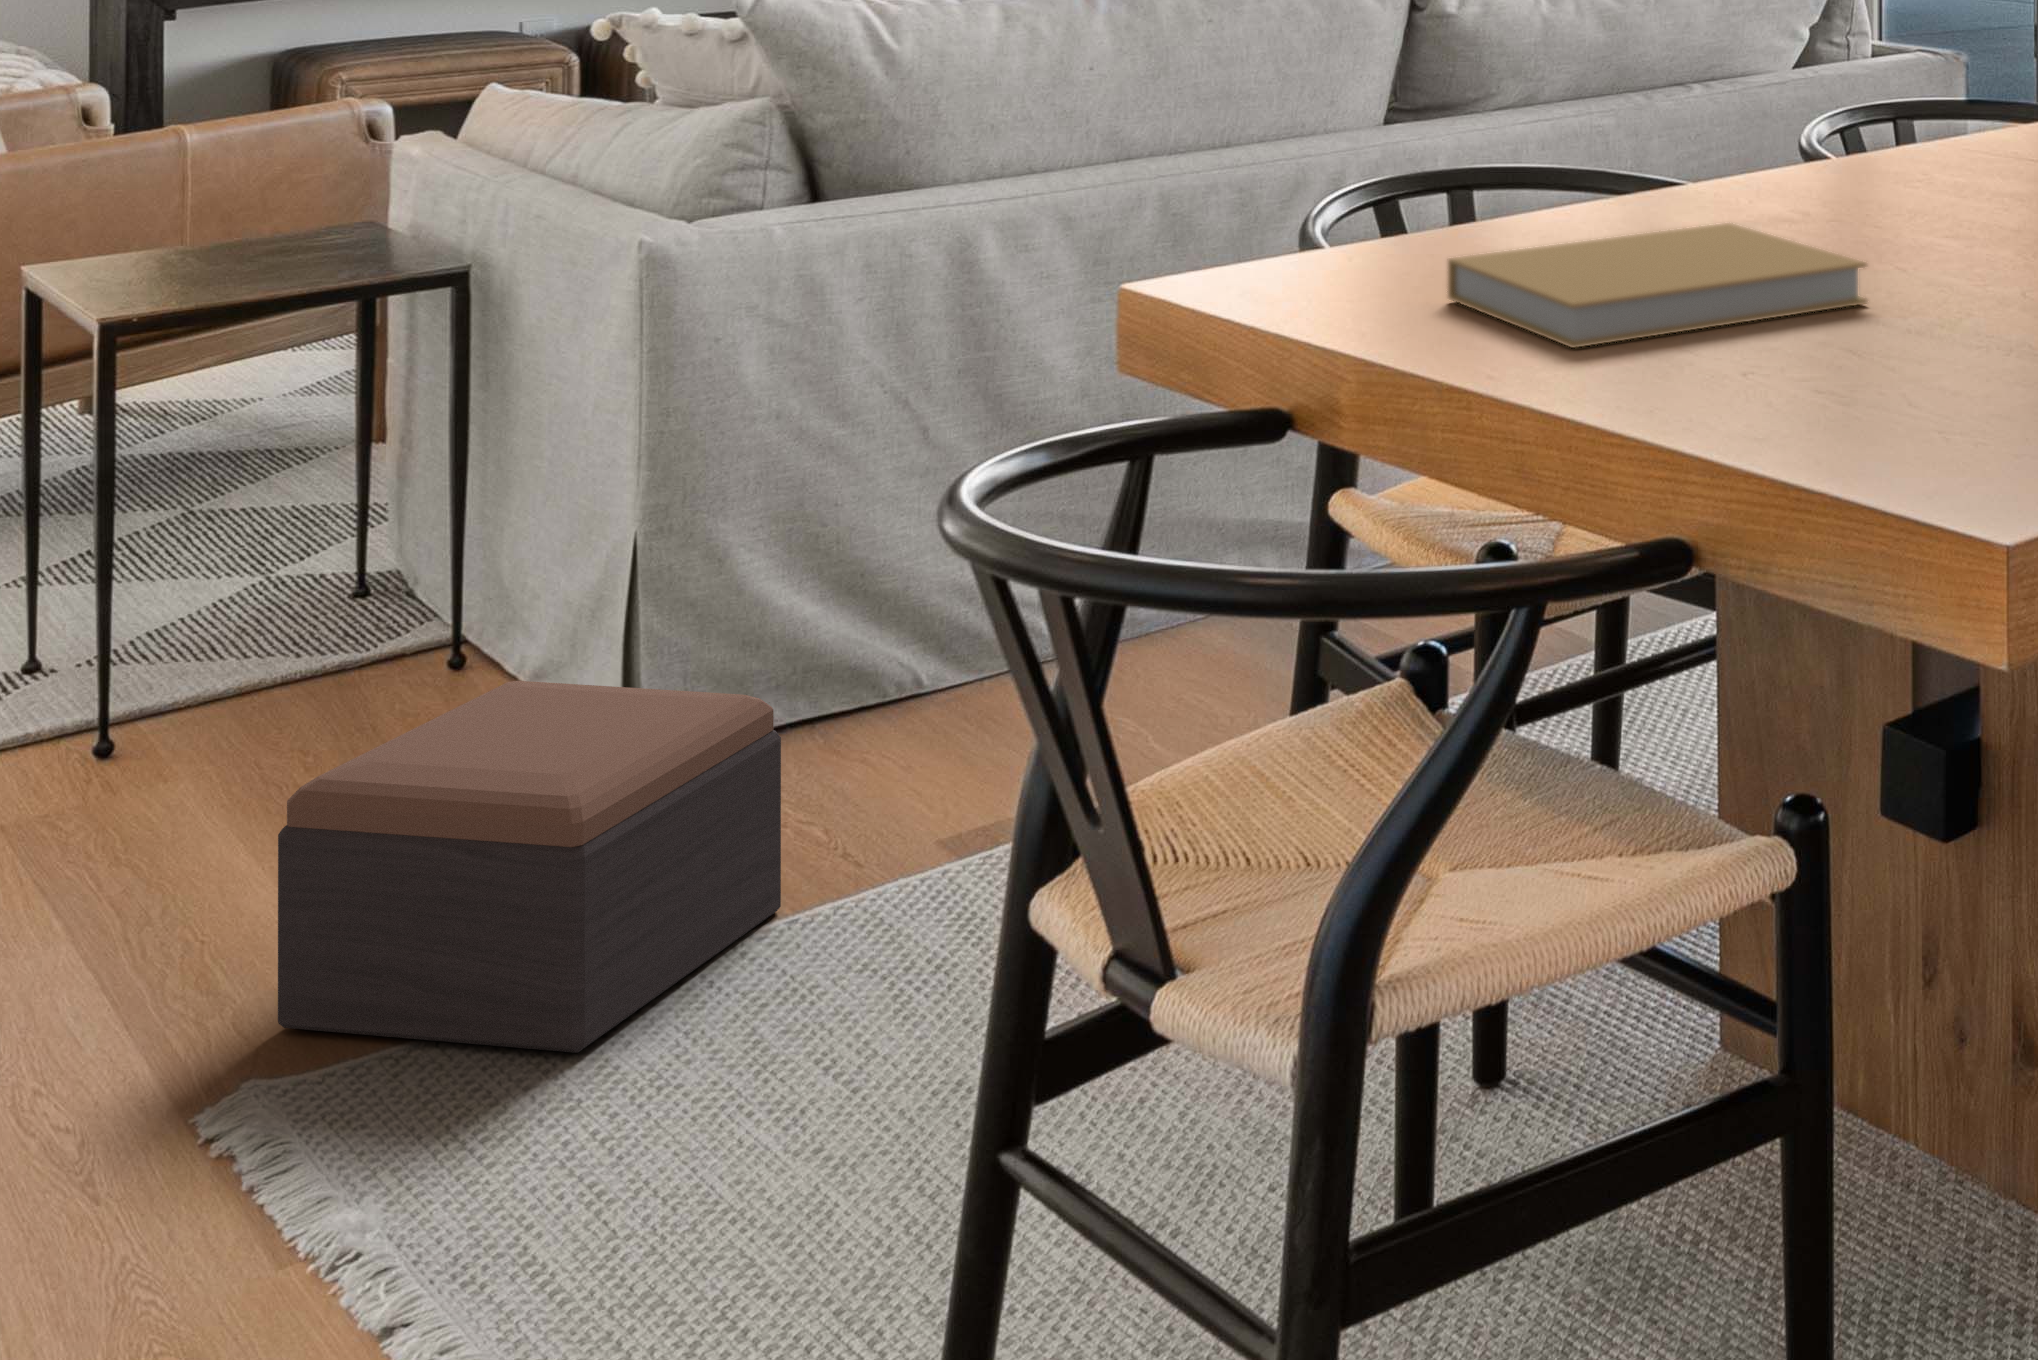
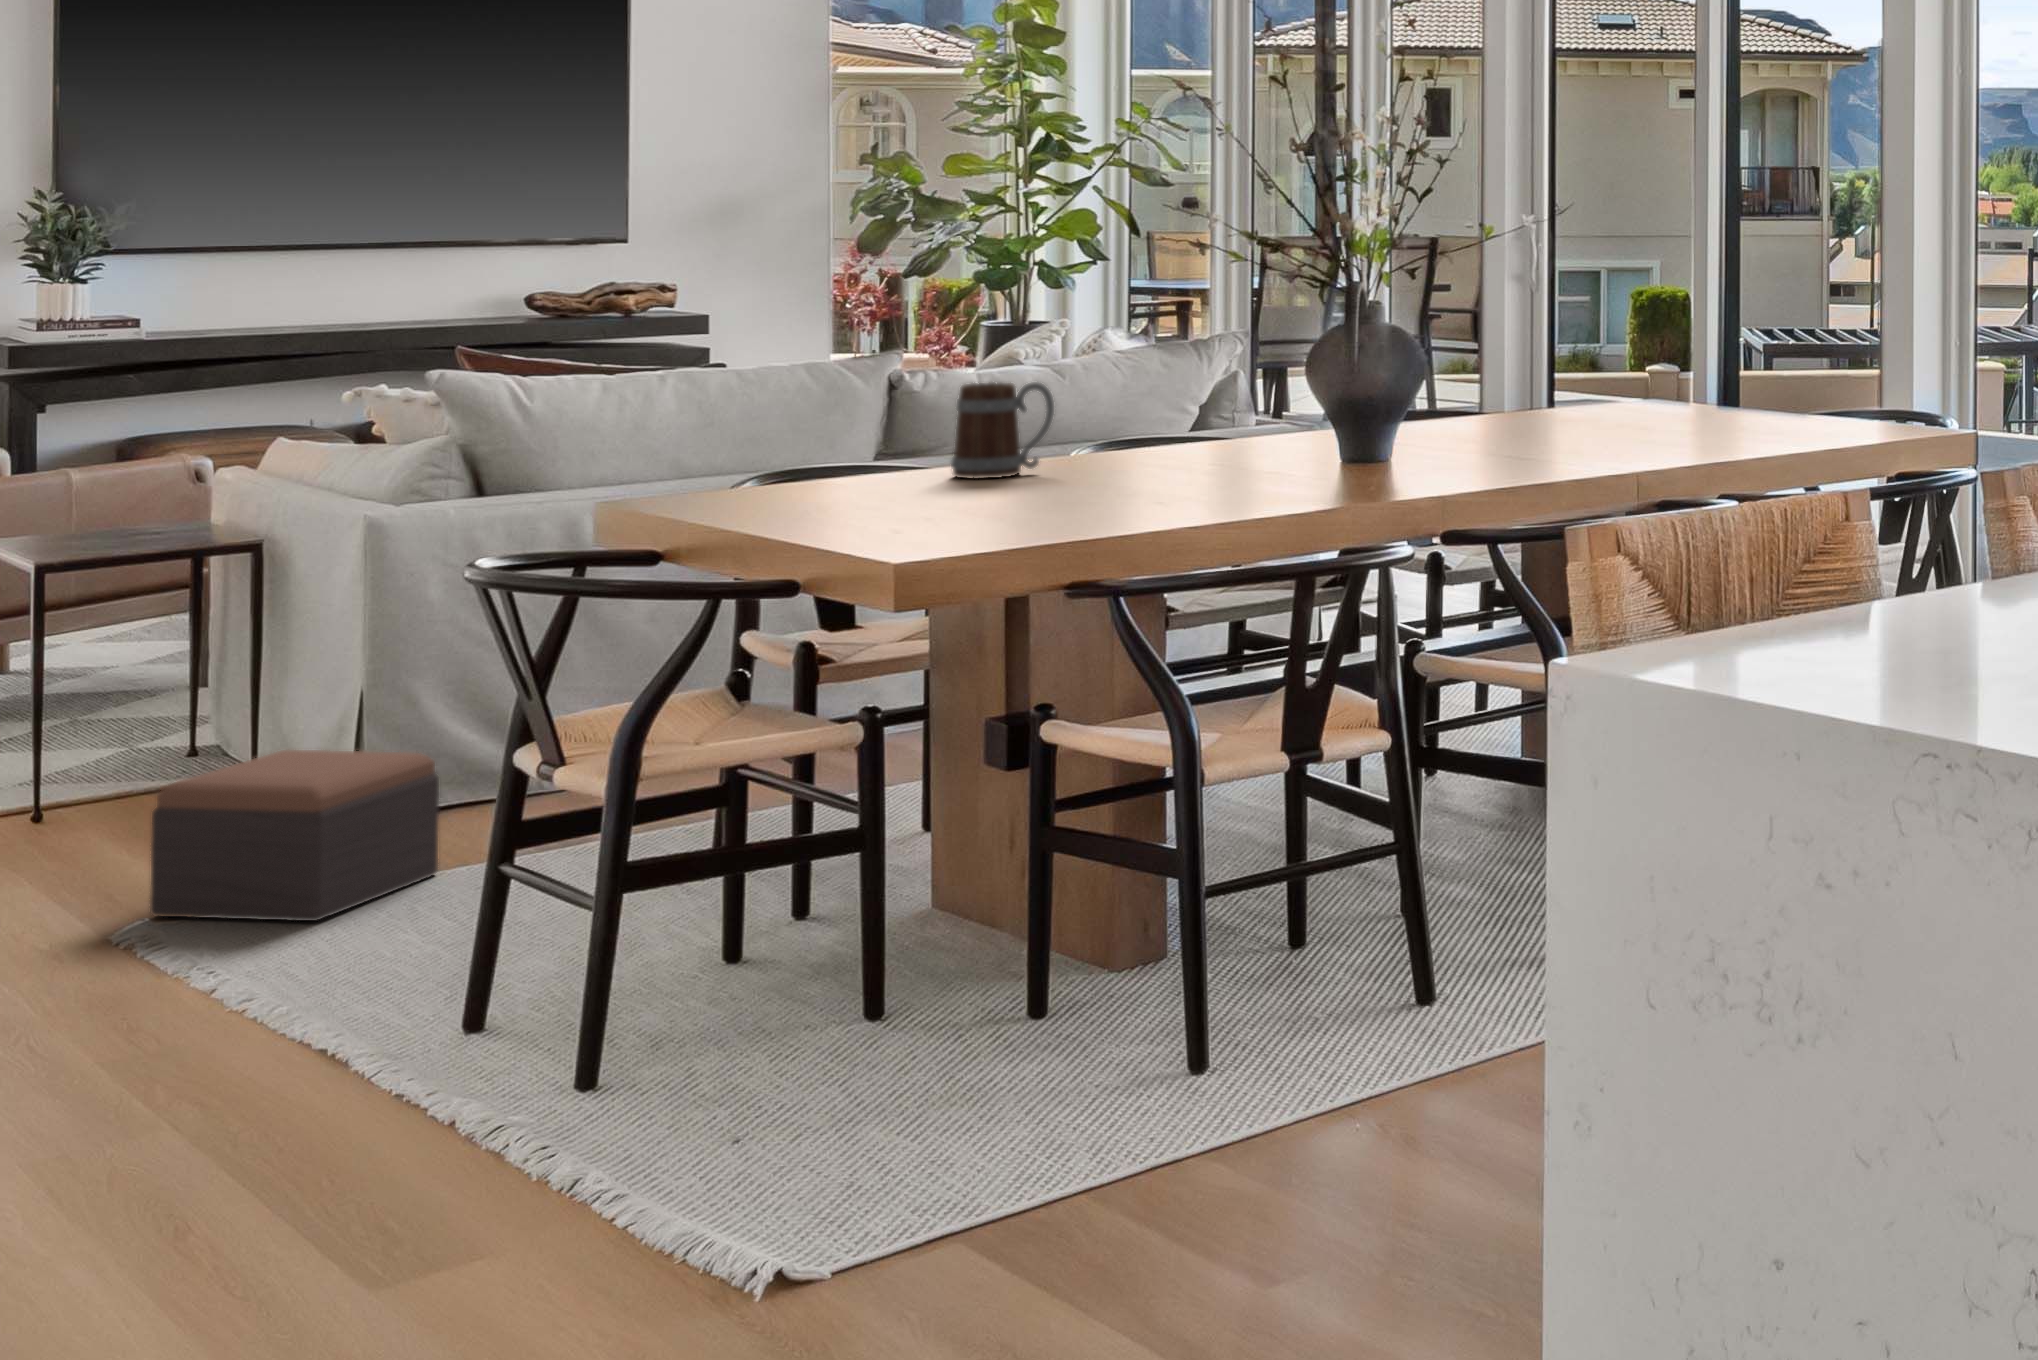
mug: none [1759,44,1942,236] -> present [951,382,1054,478]
book: present [1448,223,1867,348] -> none [753,468,958,512]

